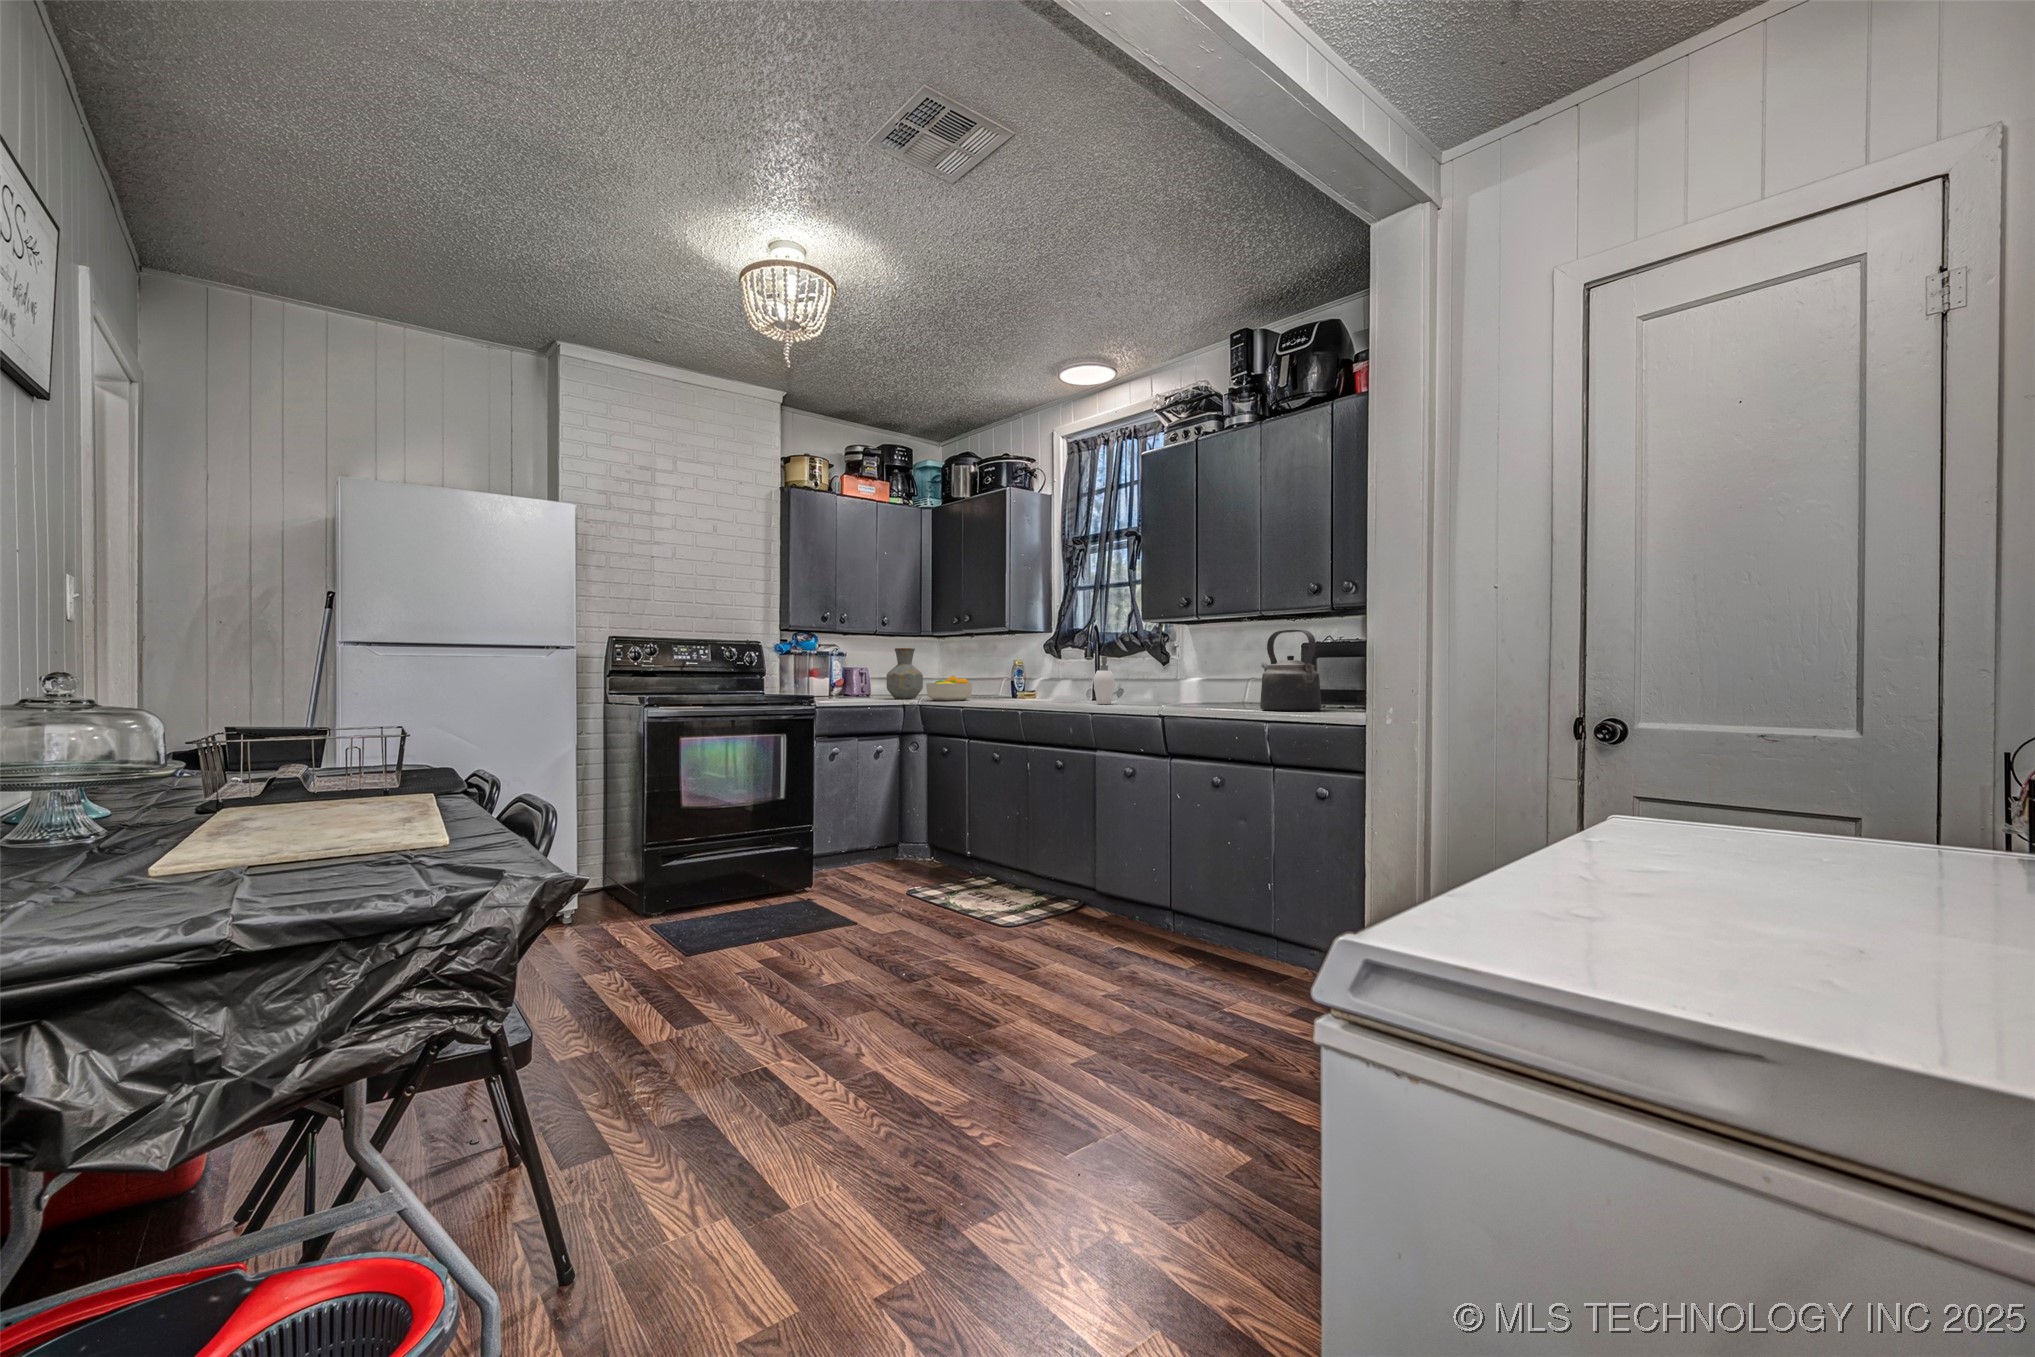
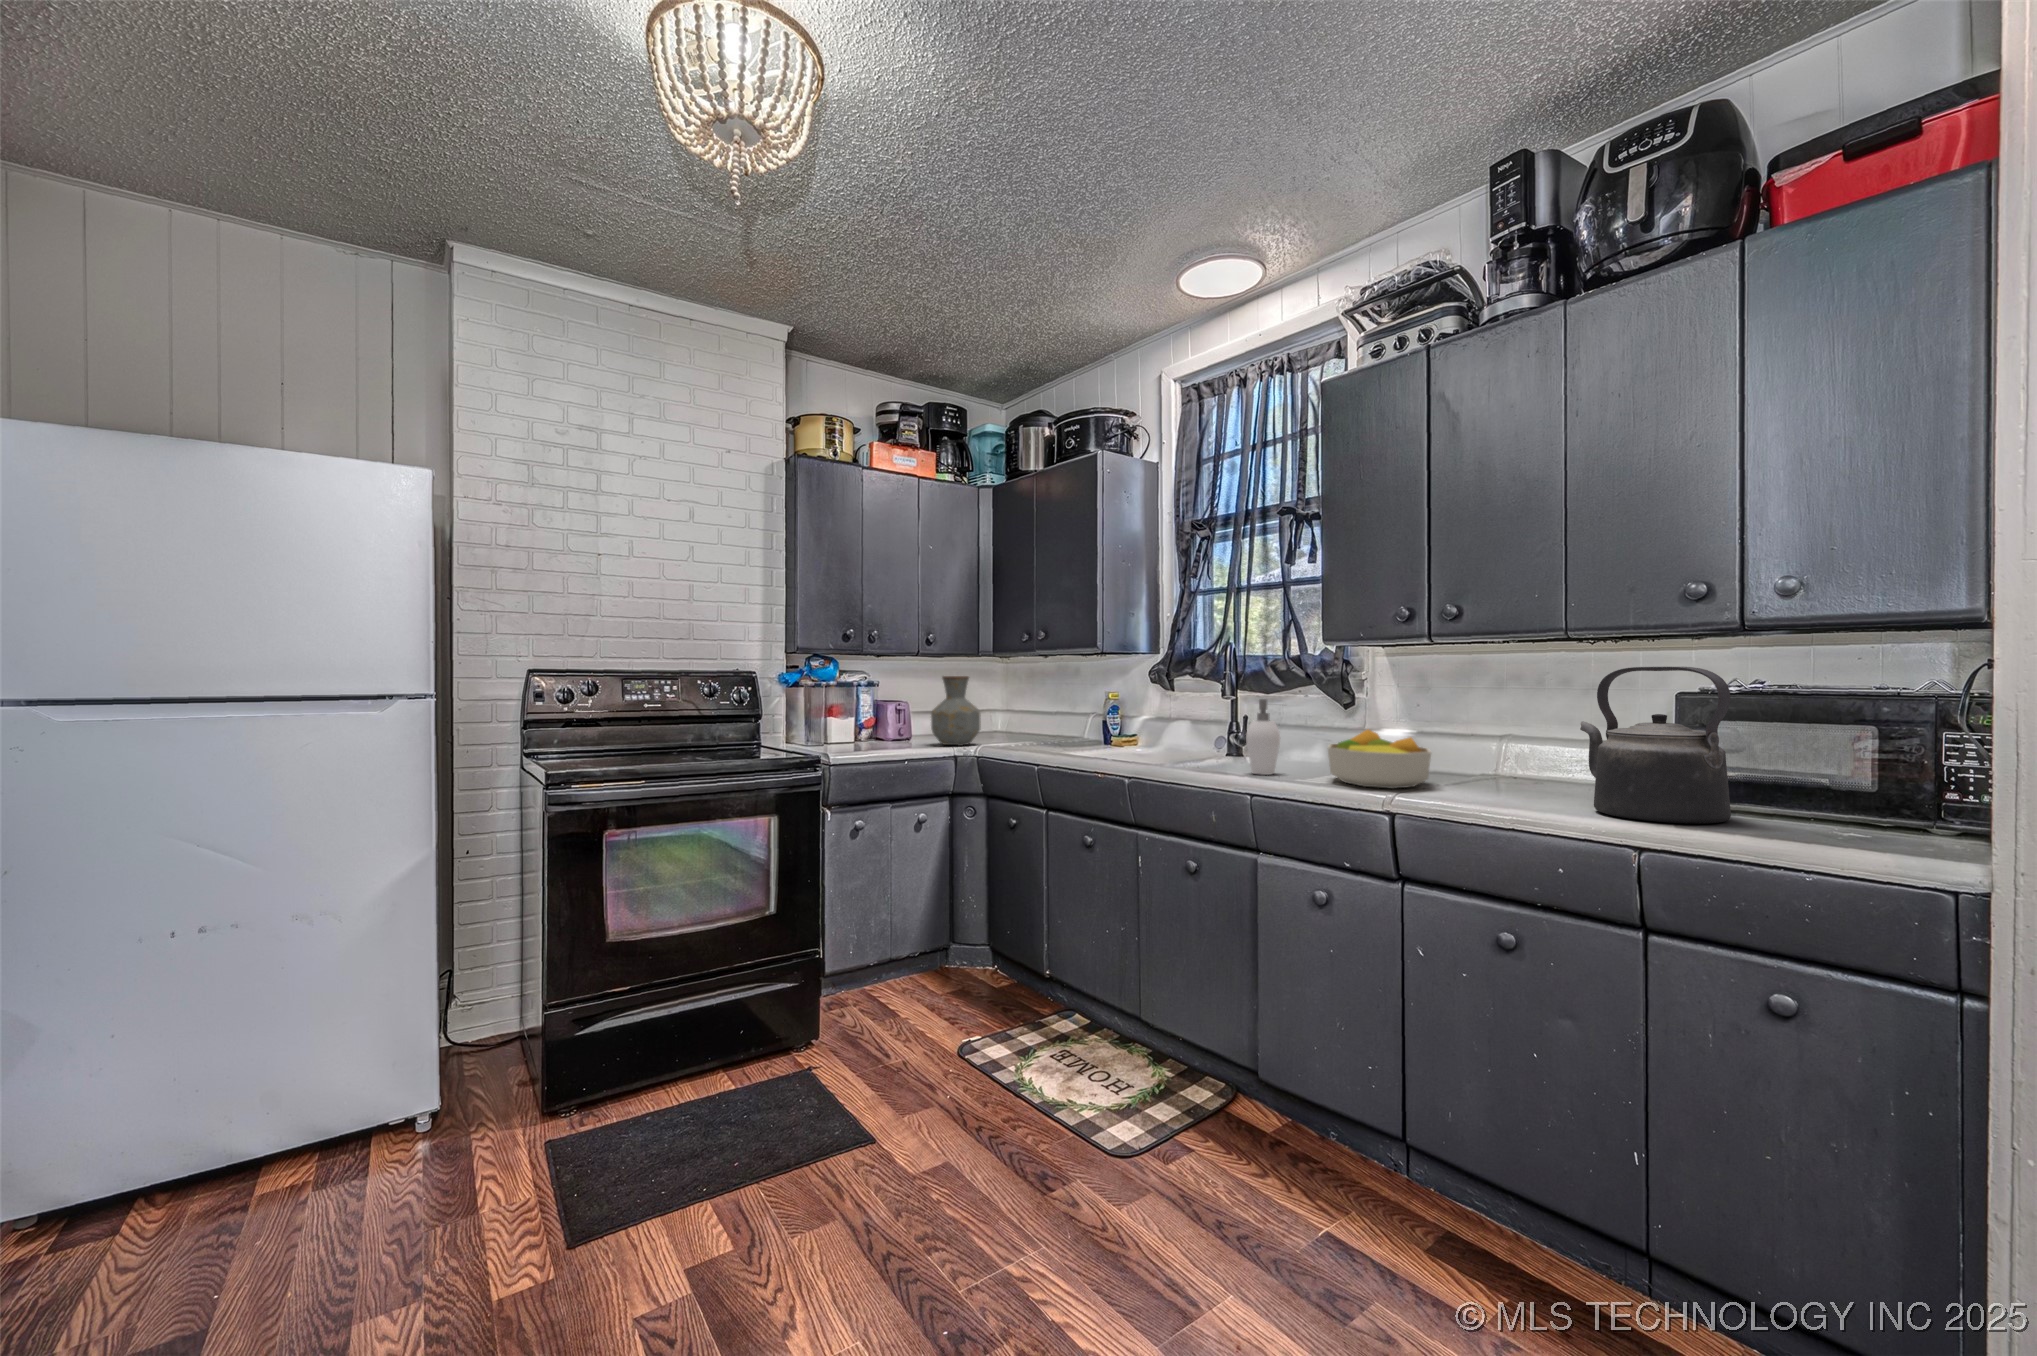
fruit bowl: present [926,676,972,701] -> present [1328,730,1431,788]

